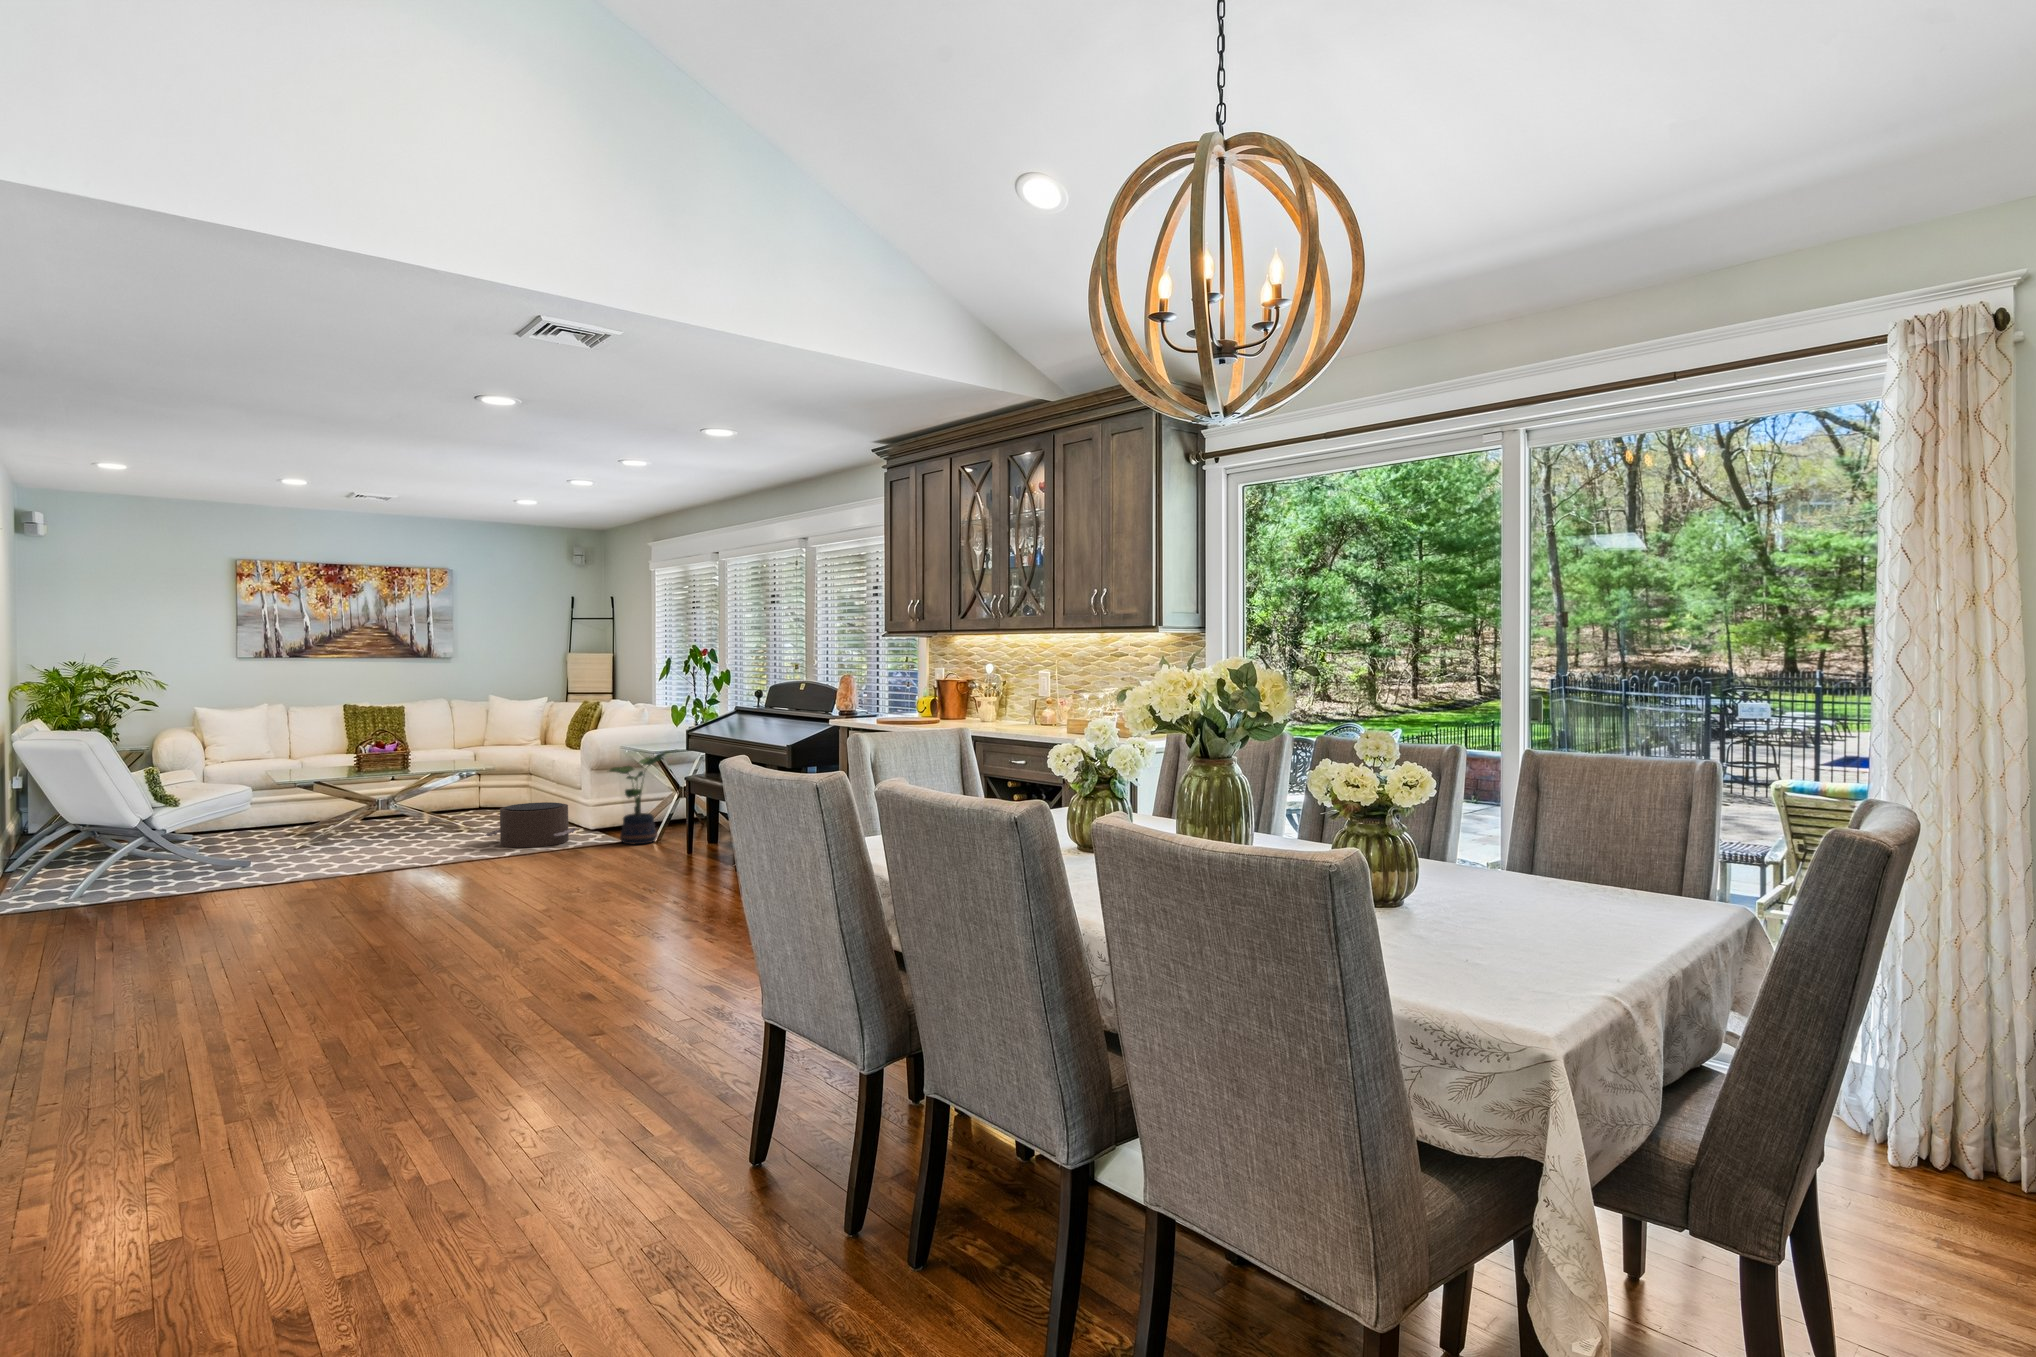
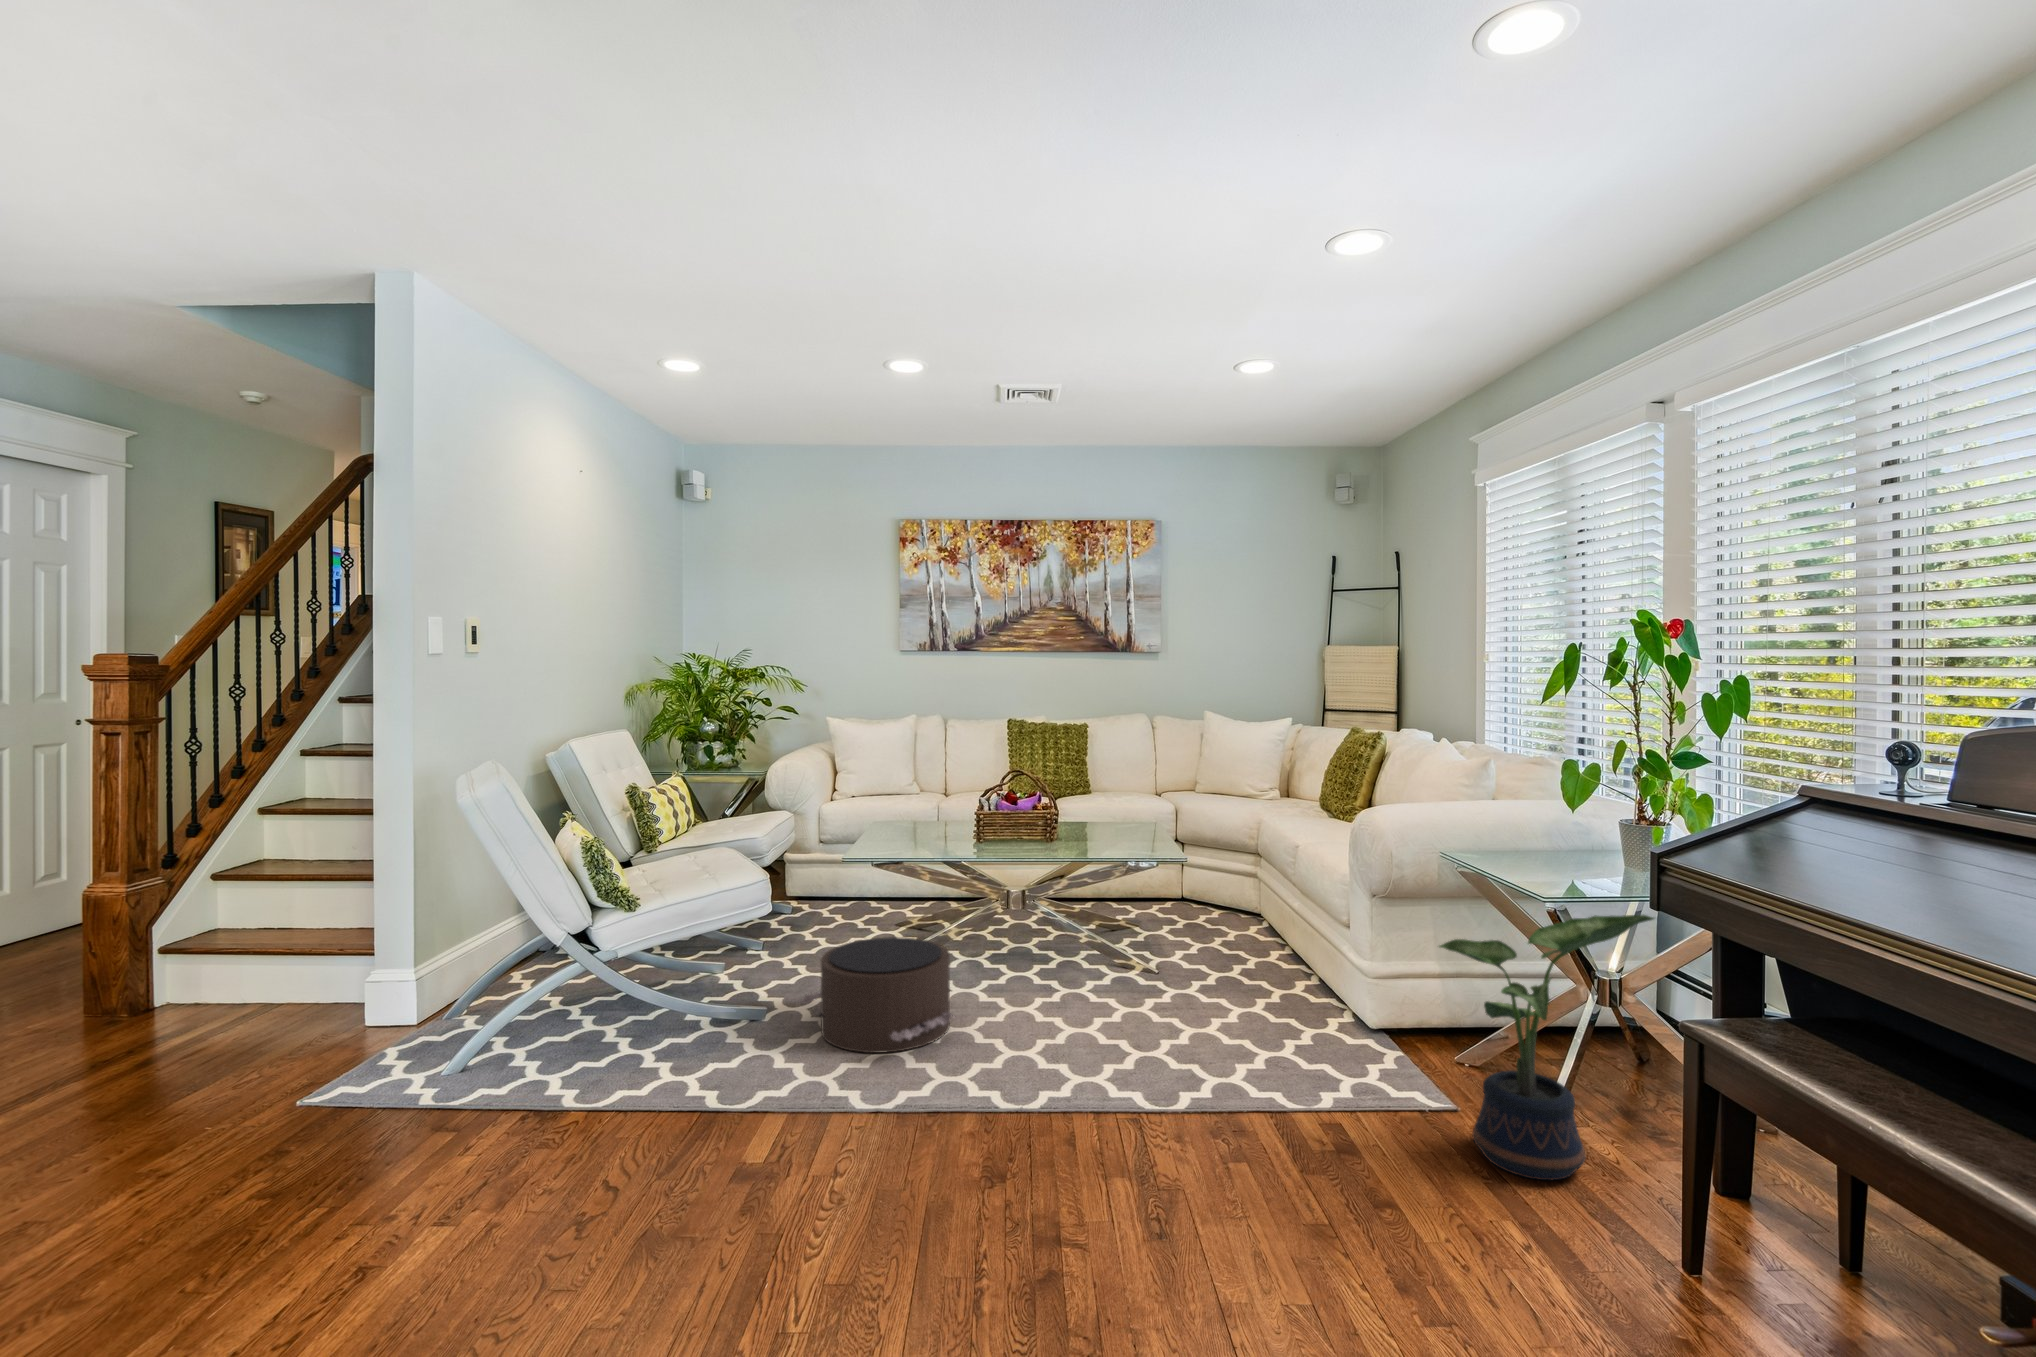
pouf: present [485,802,576,848] -> present [799,937,952,1053]

